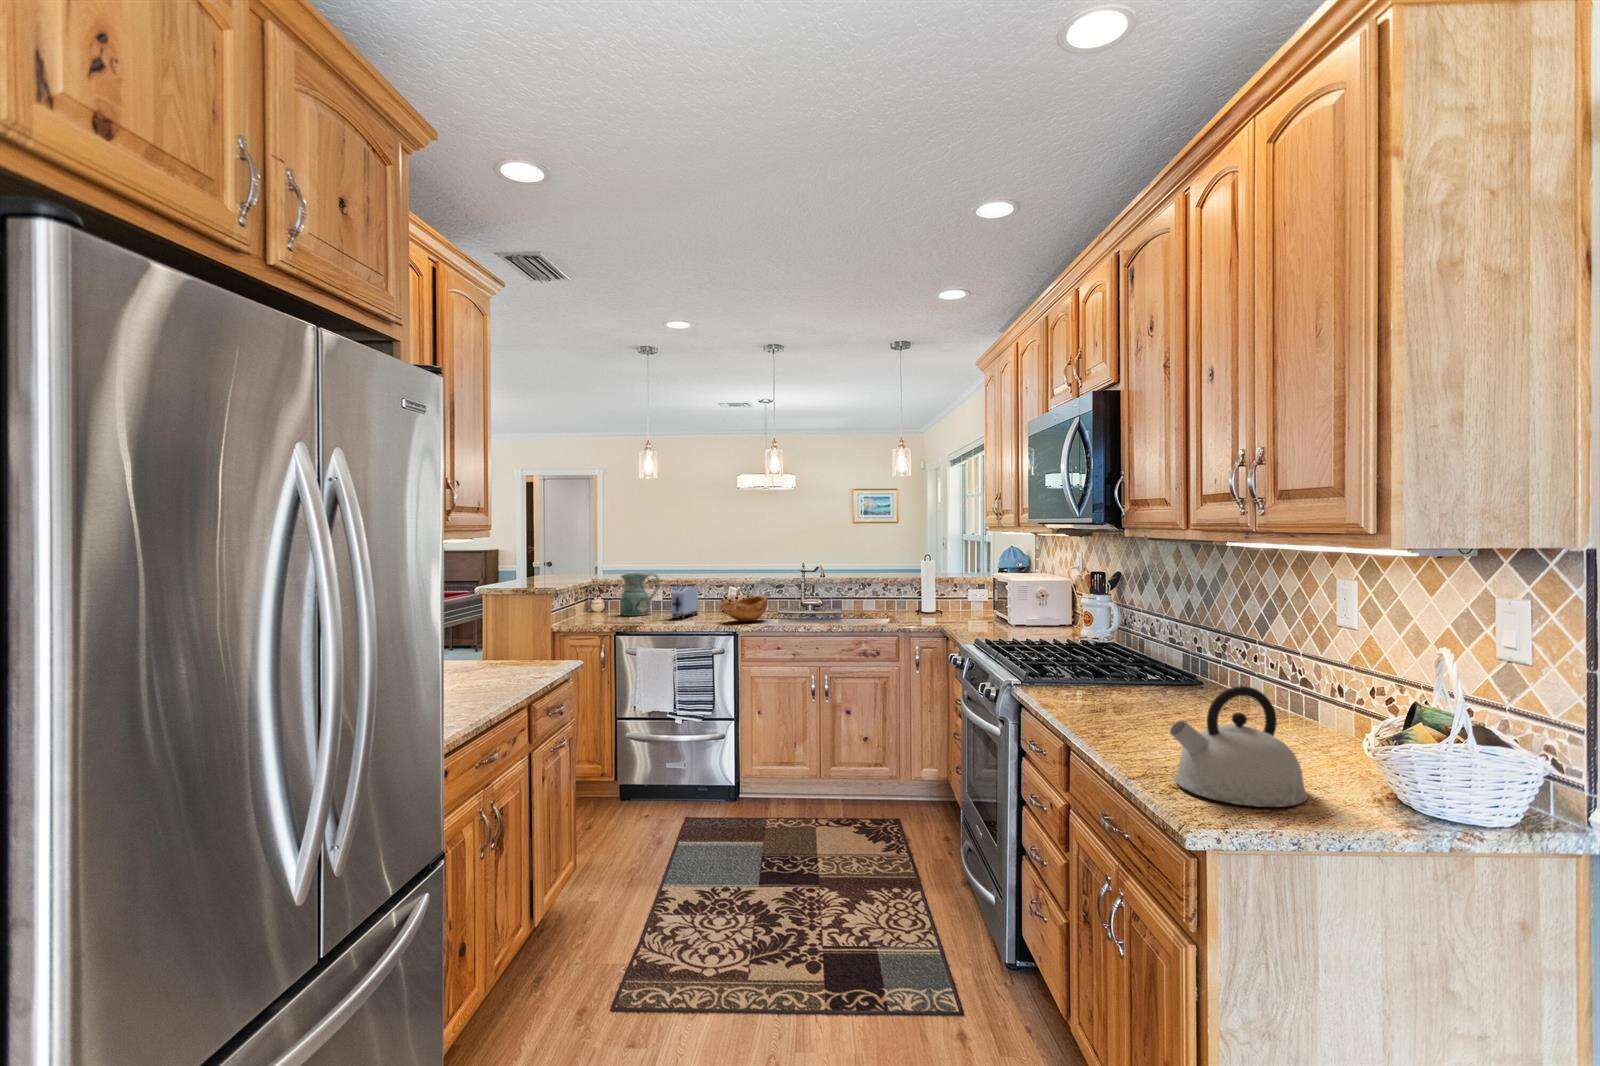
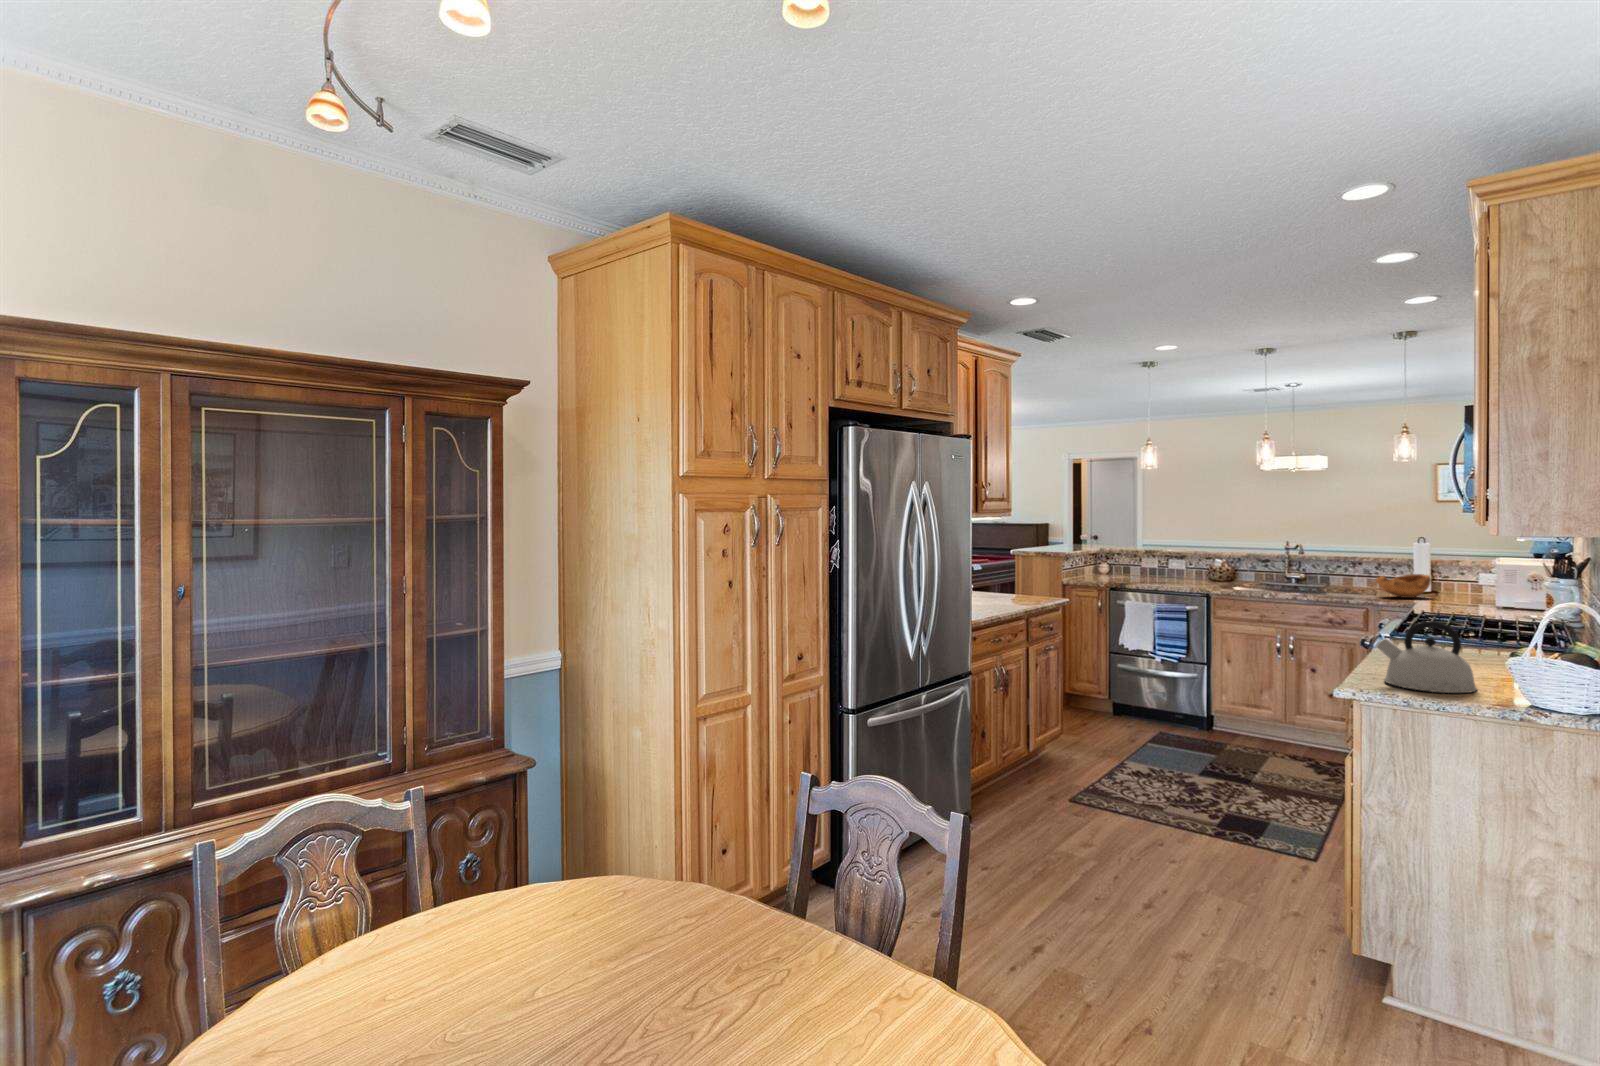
ceramic pitcher: present [620,572,660,616] -> none [1122,544,1157,579]
toaster: present [671,587,698,619] -> none [1161,557,1188,583]
wooden bowl: present [721,596,768,622] -> present [1376,574,1431,598]

